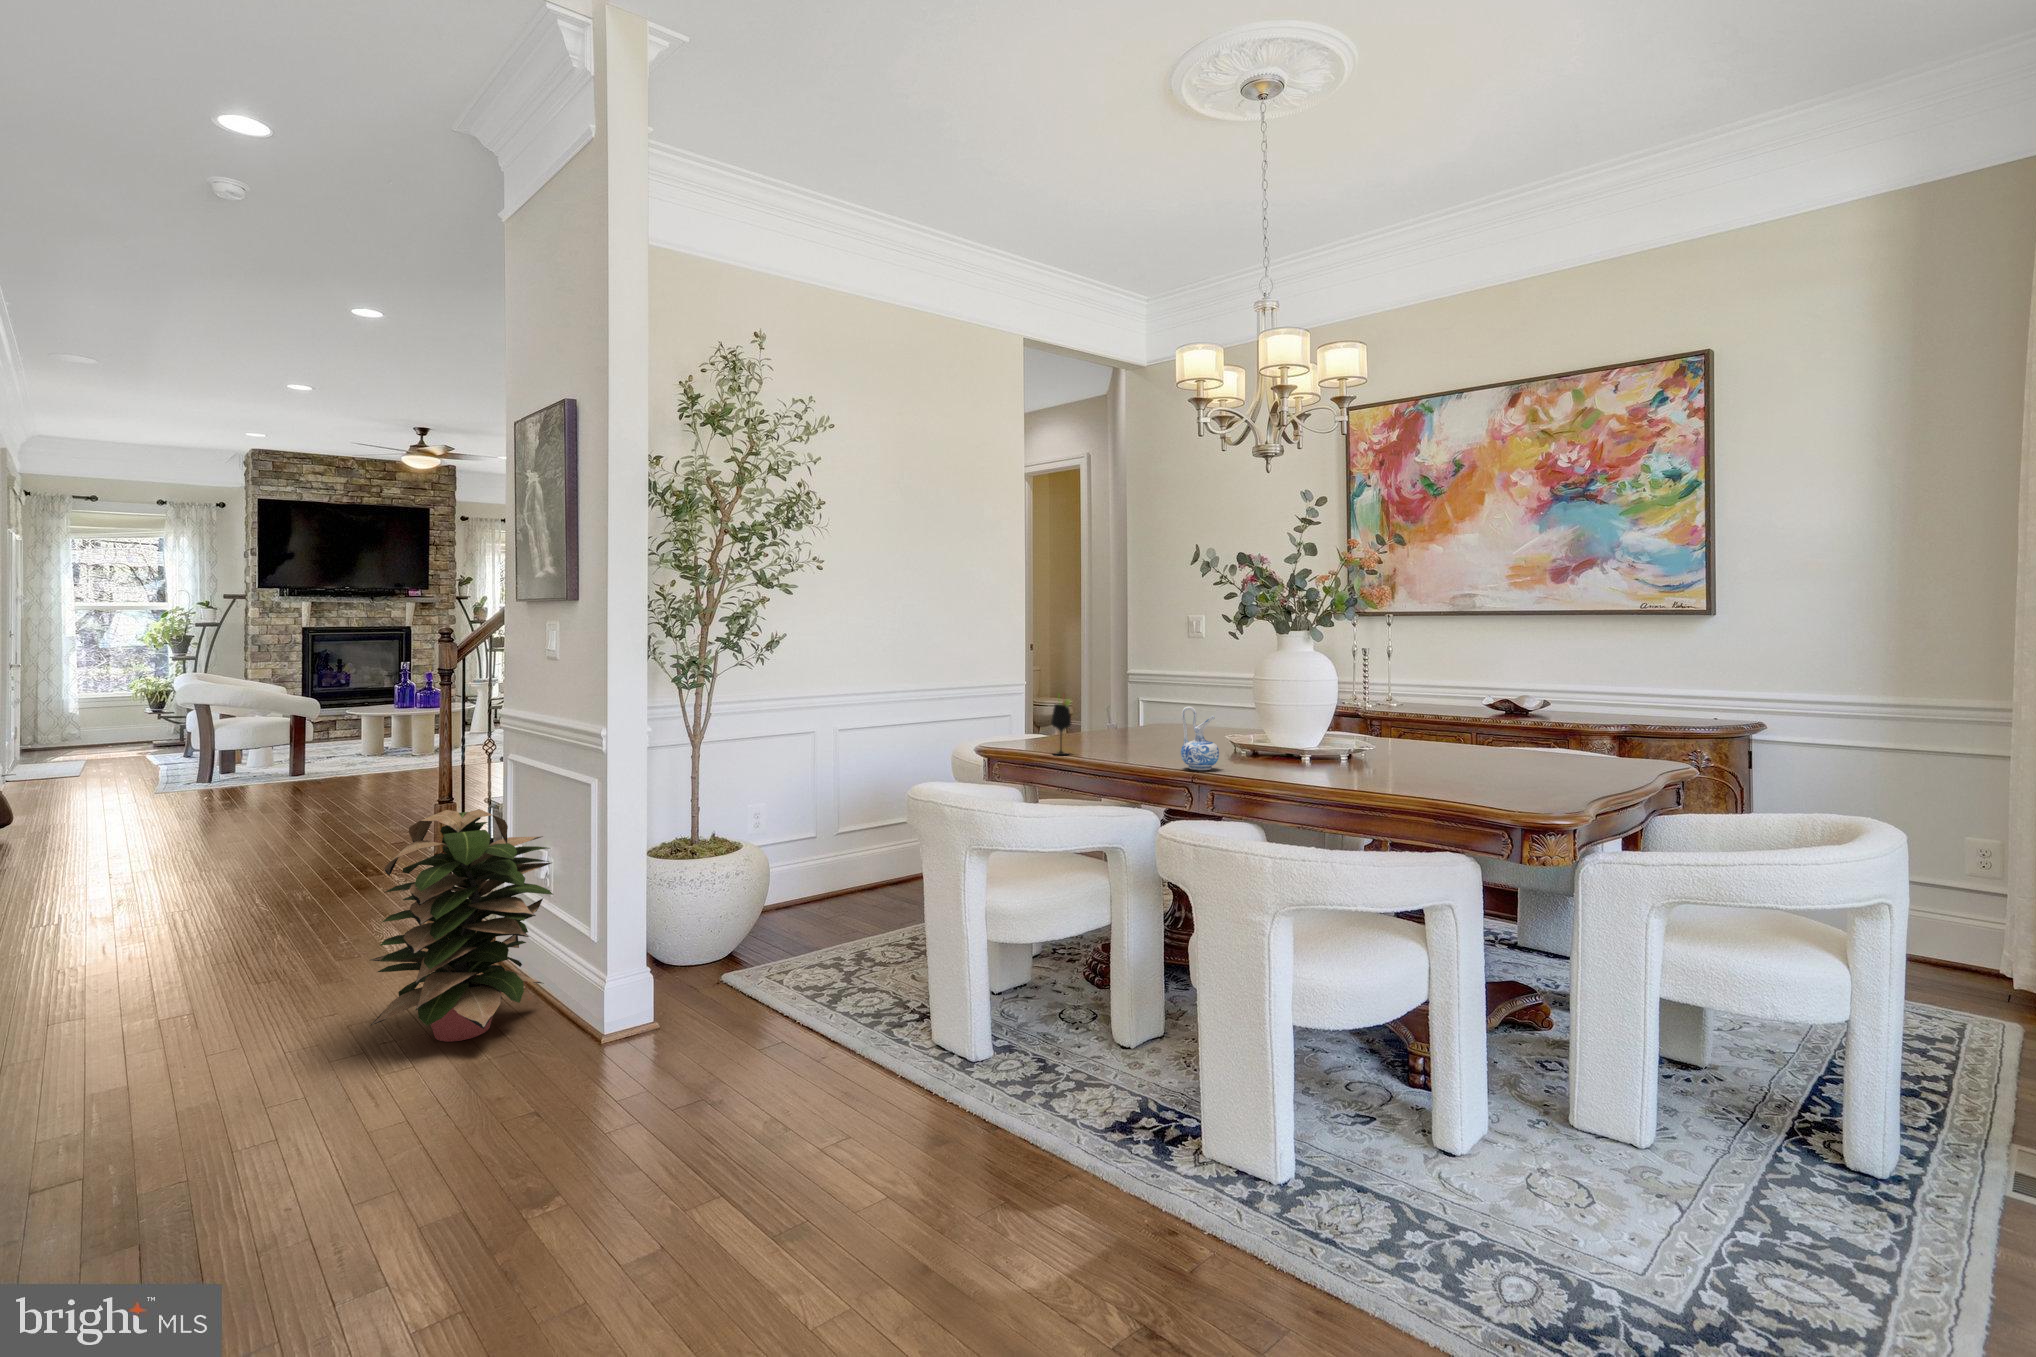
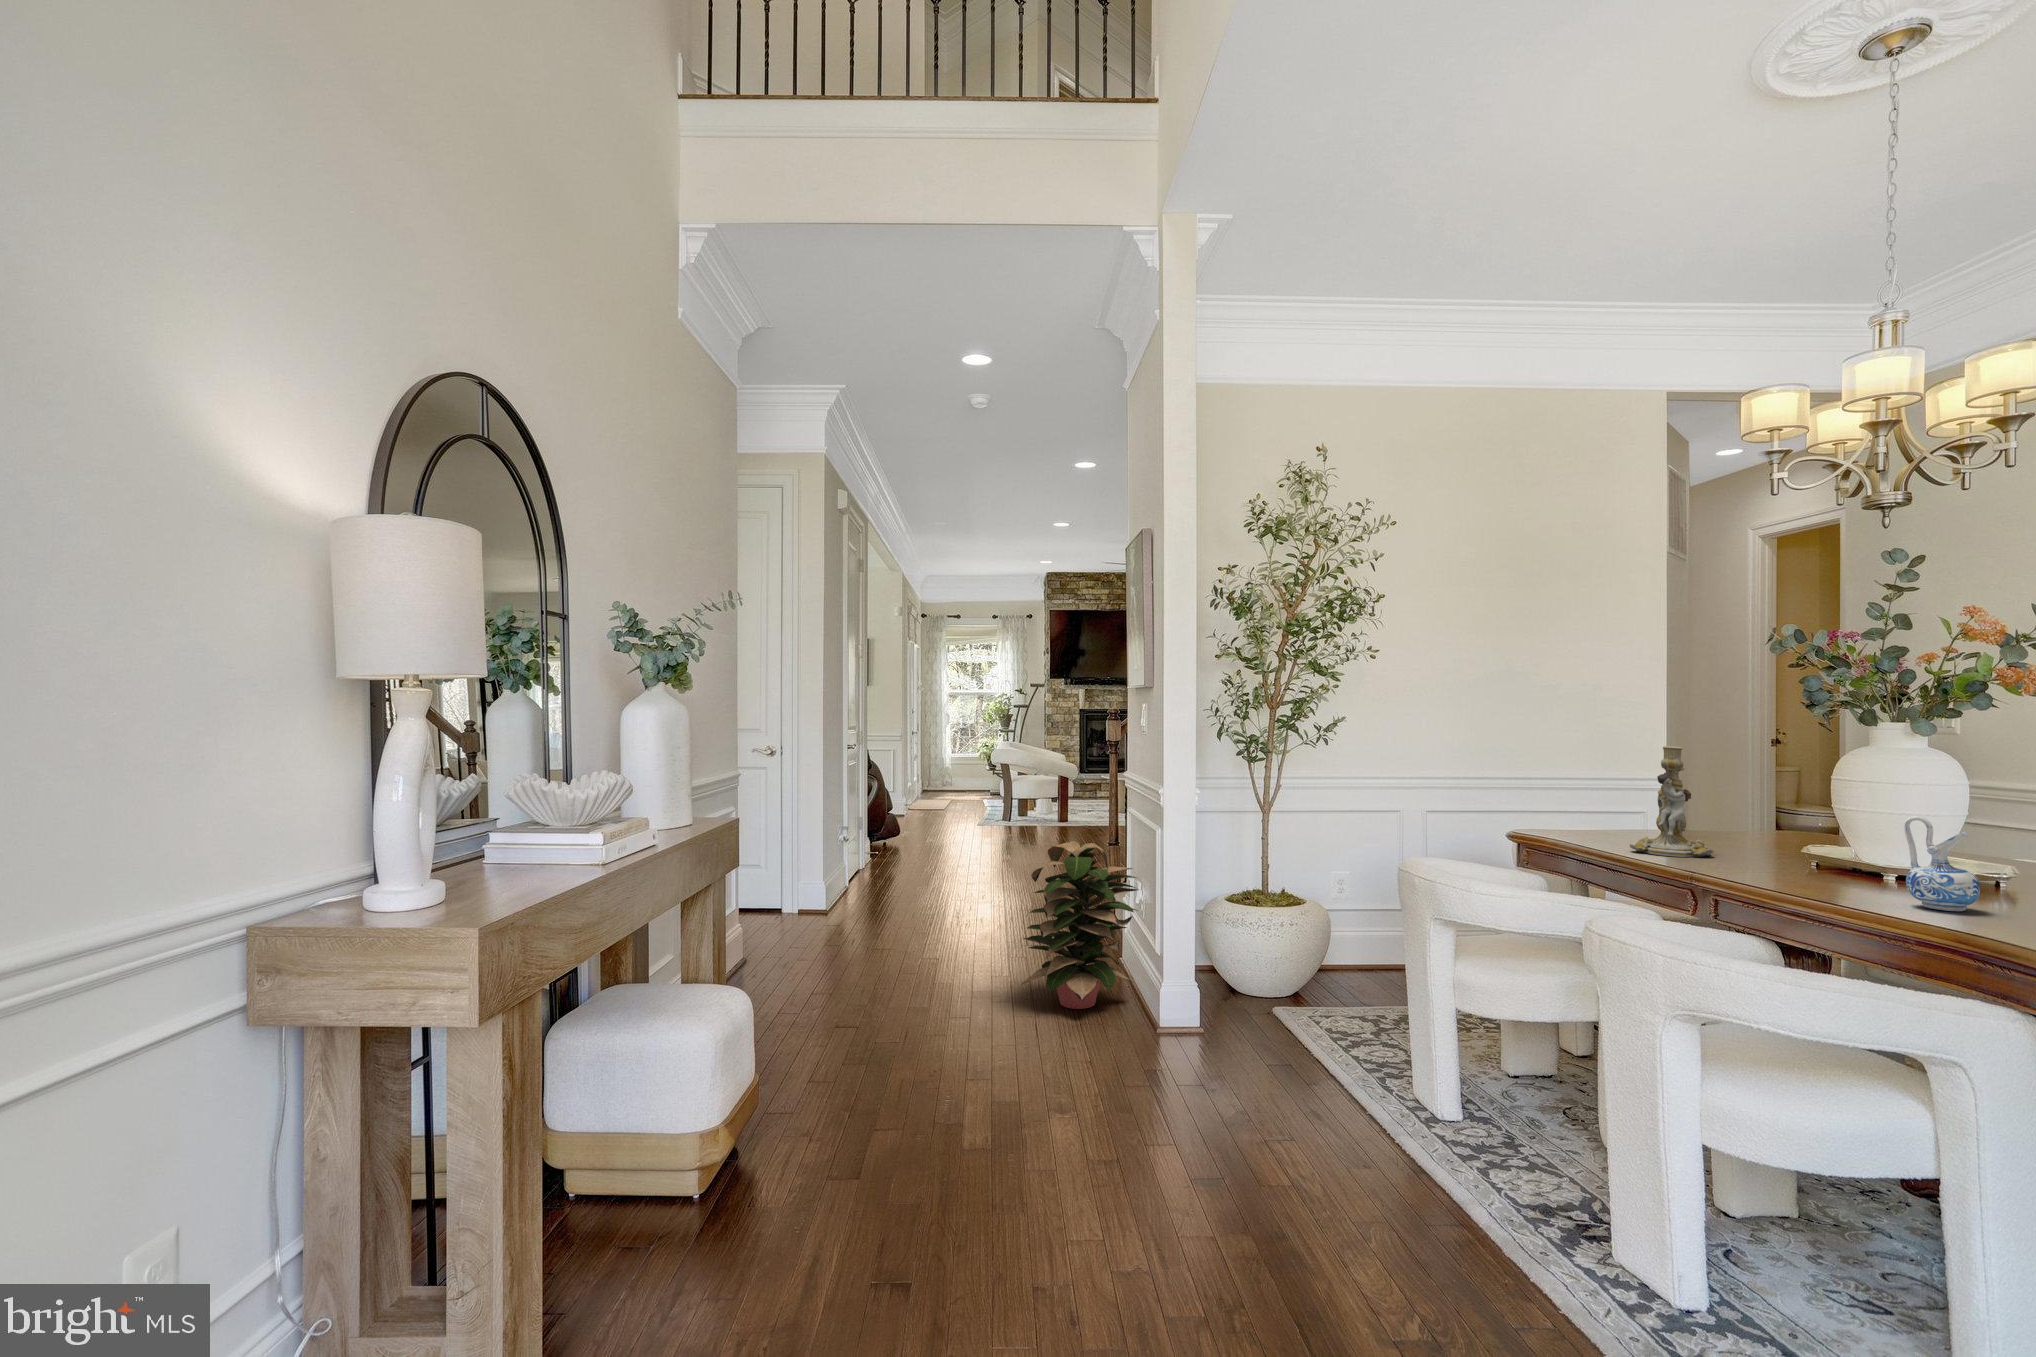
candlestick: none [1097,664,1161,764] -> present [1630,746,1714,857]
wine glass: present [1051,695,1071,755] -> none [1591,776,1616,842]
ceramic pitcher: present [1181,706,1219,770] -> present [1904,816,1980,911]

